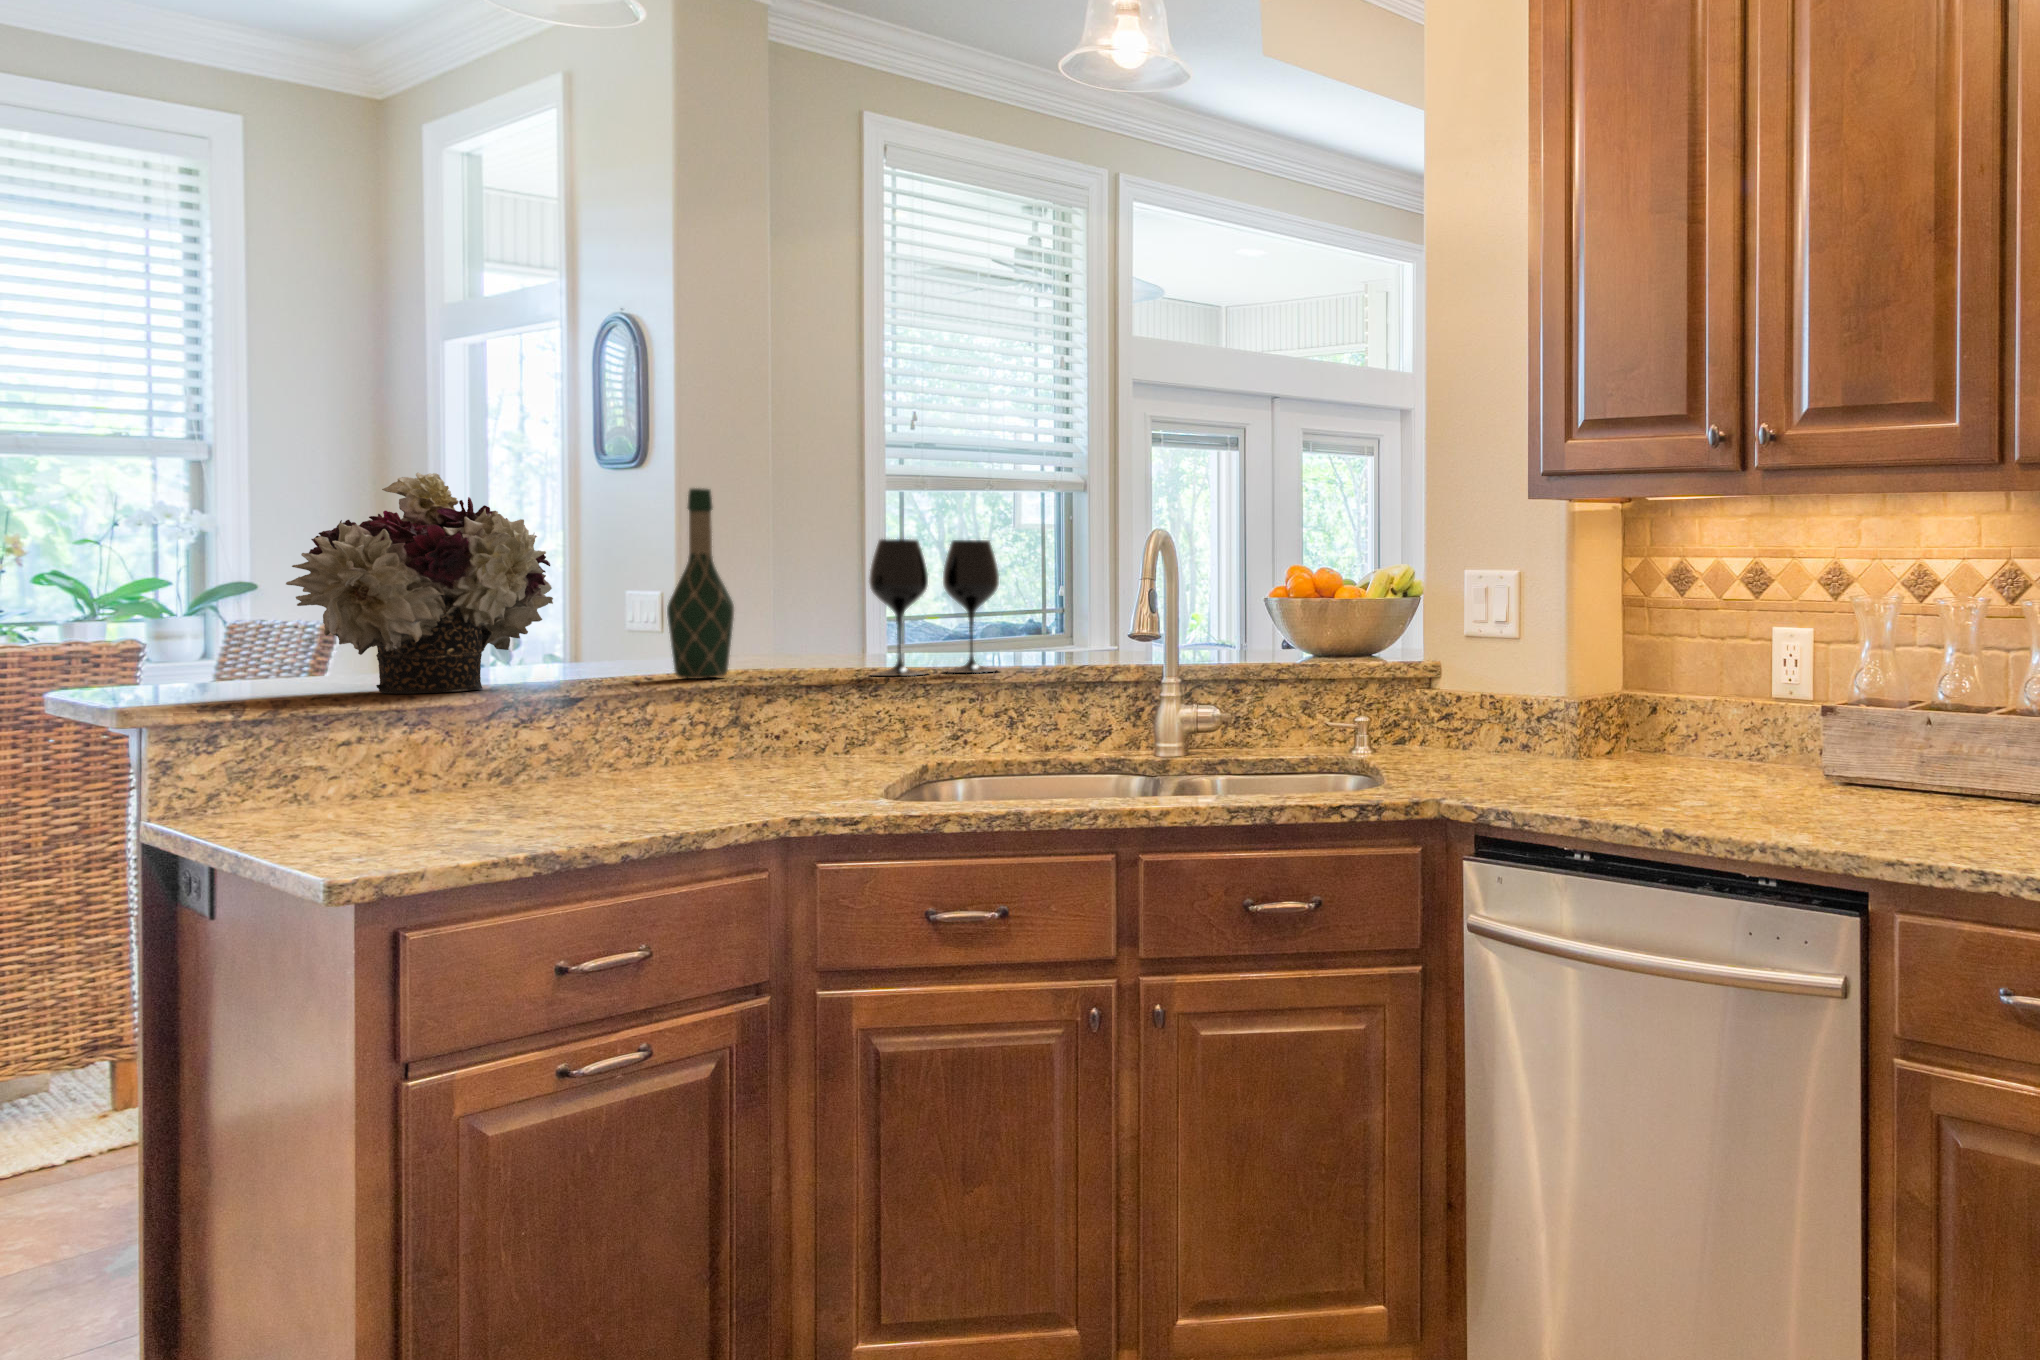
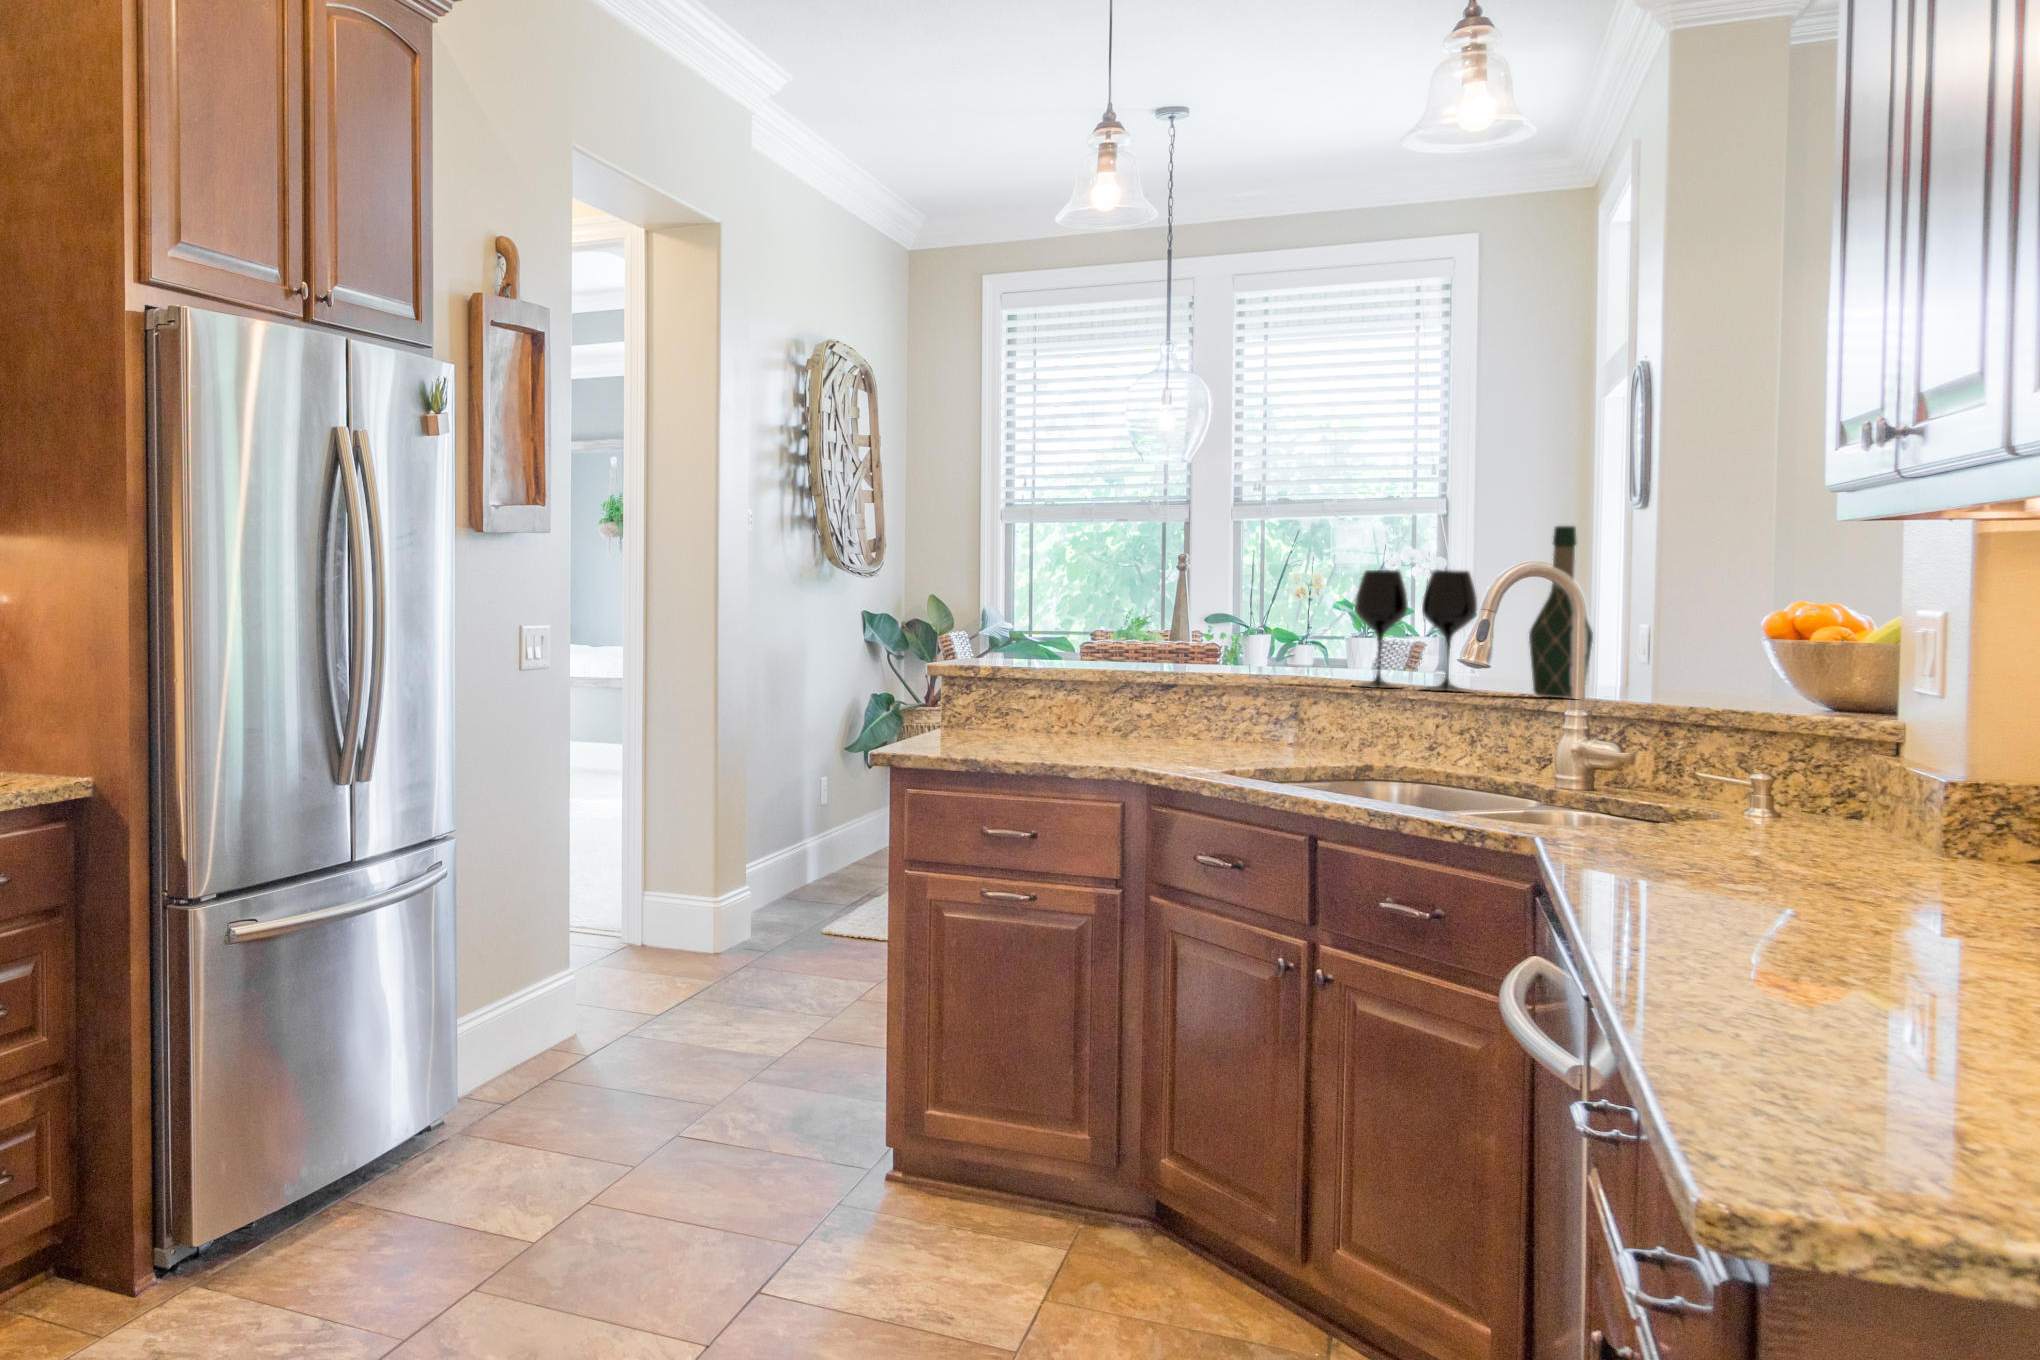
flower arrangement: present [286,473,553,694] -> none [1001,528,1168,670]
wine bottle: present [667,488,734,679] -> present [1529,526,1593,698]

